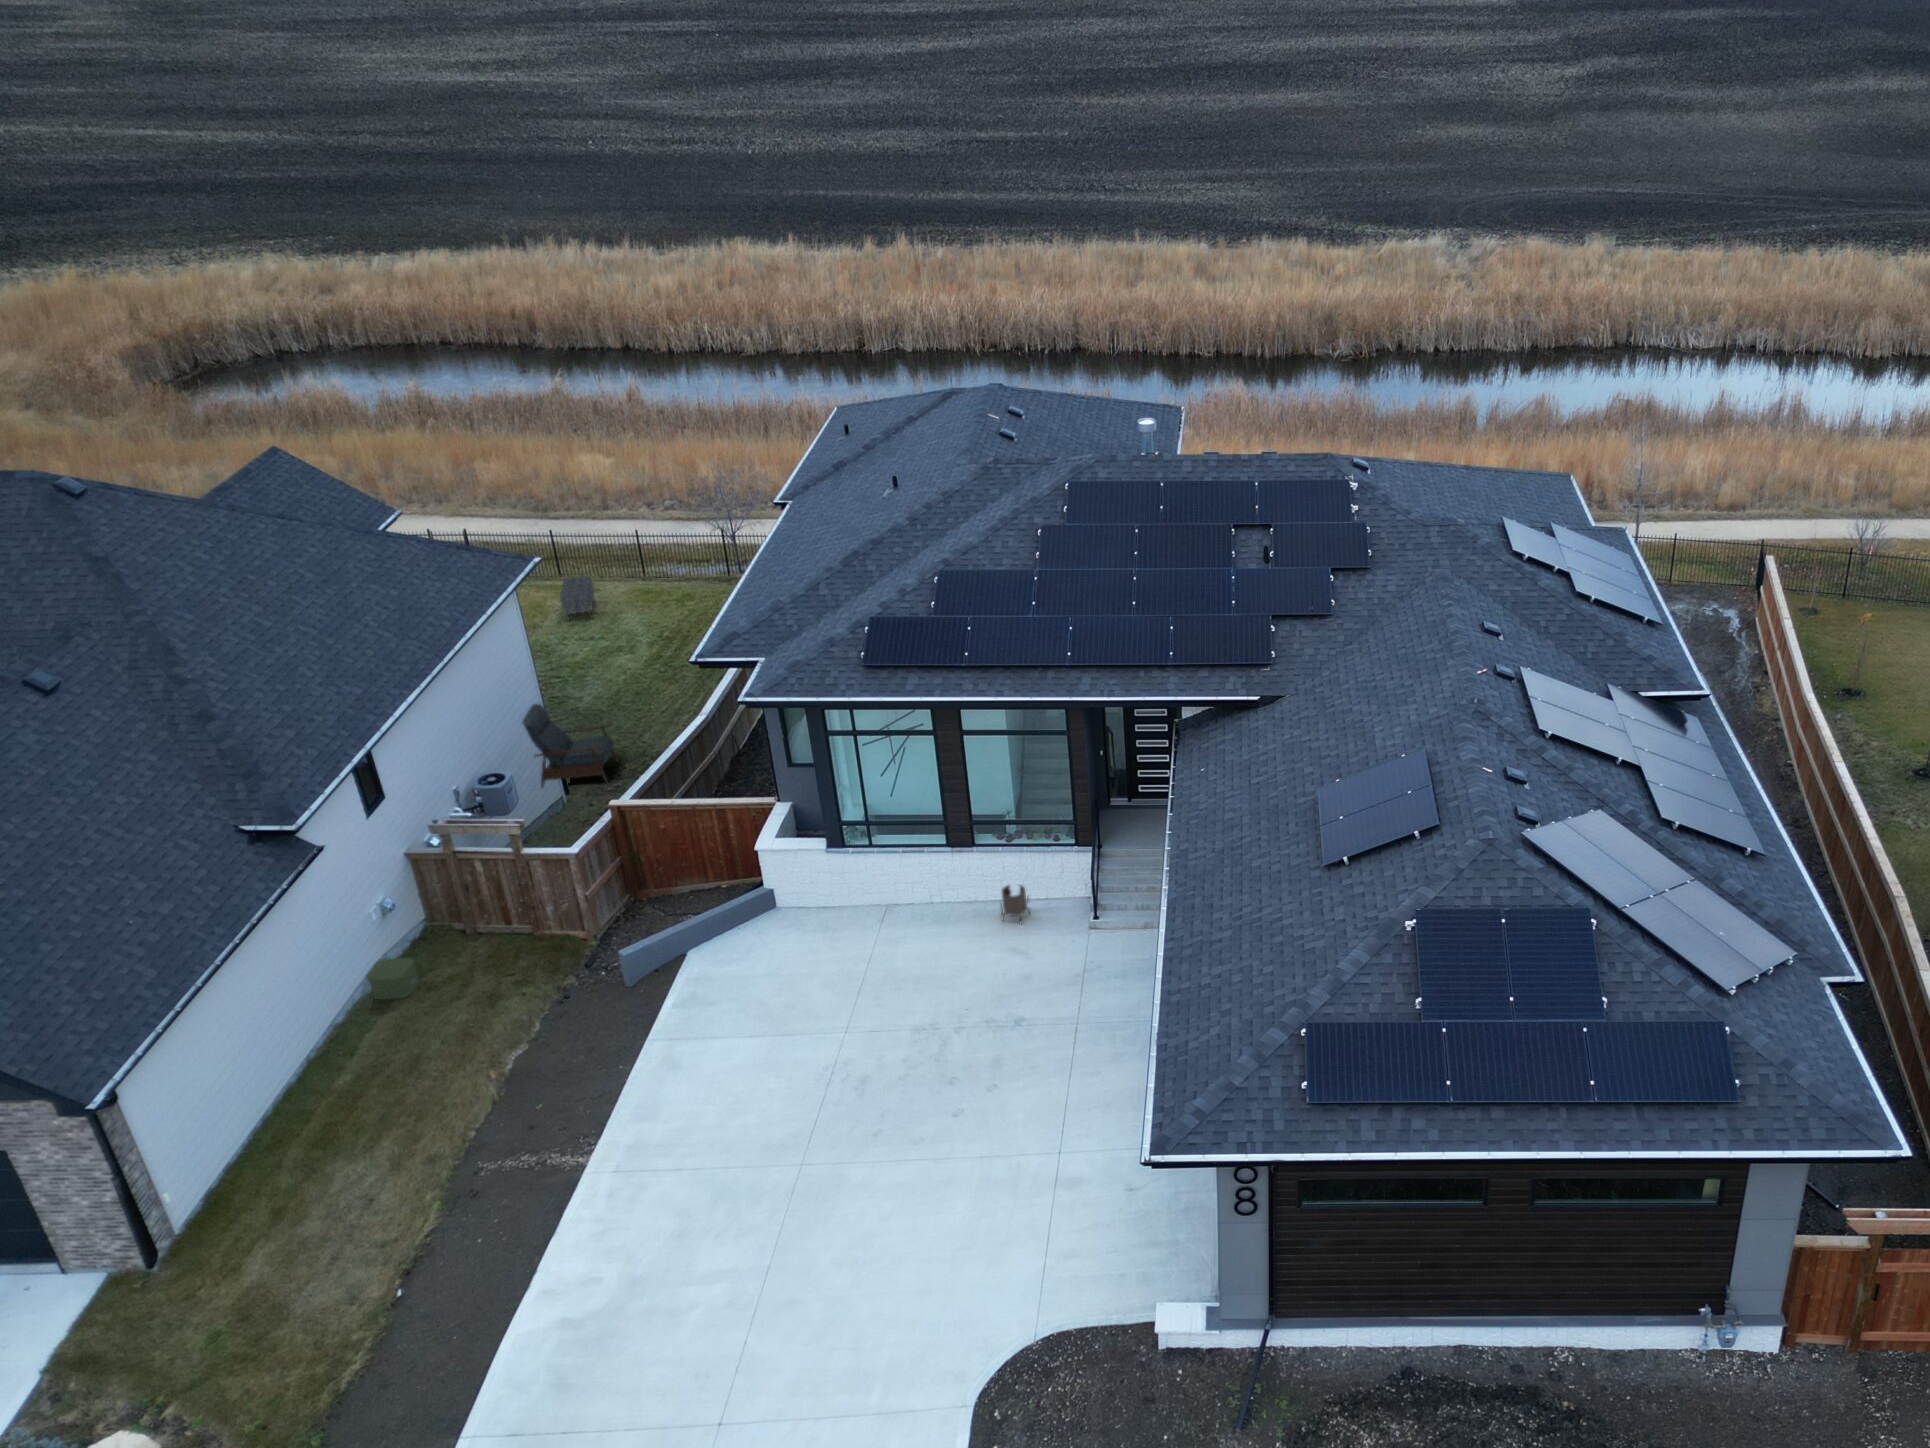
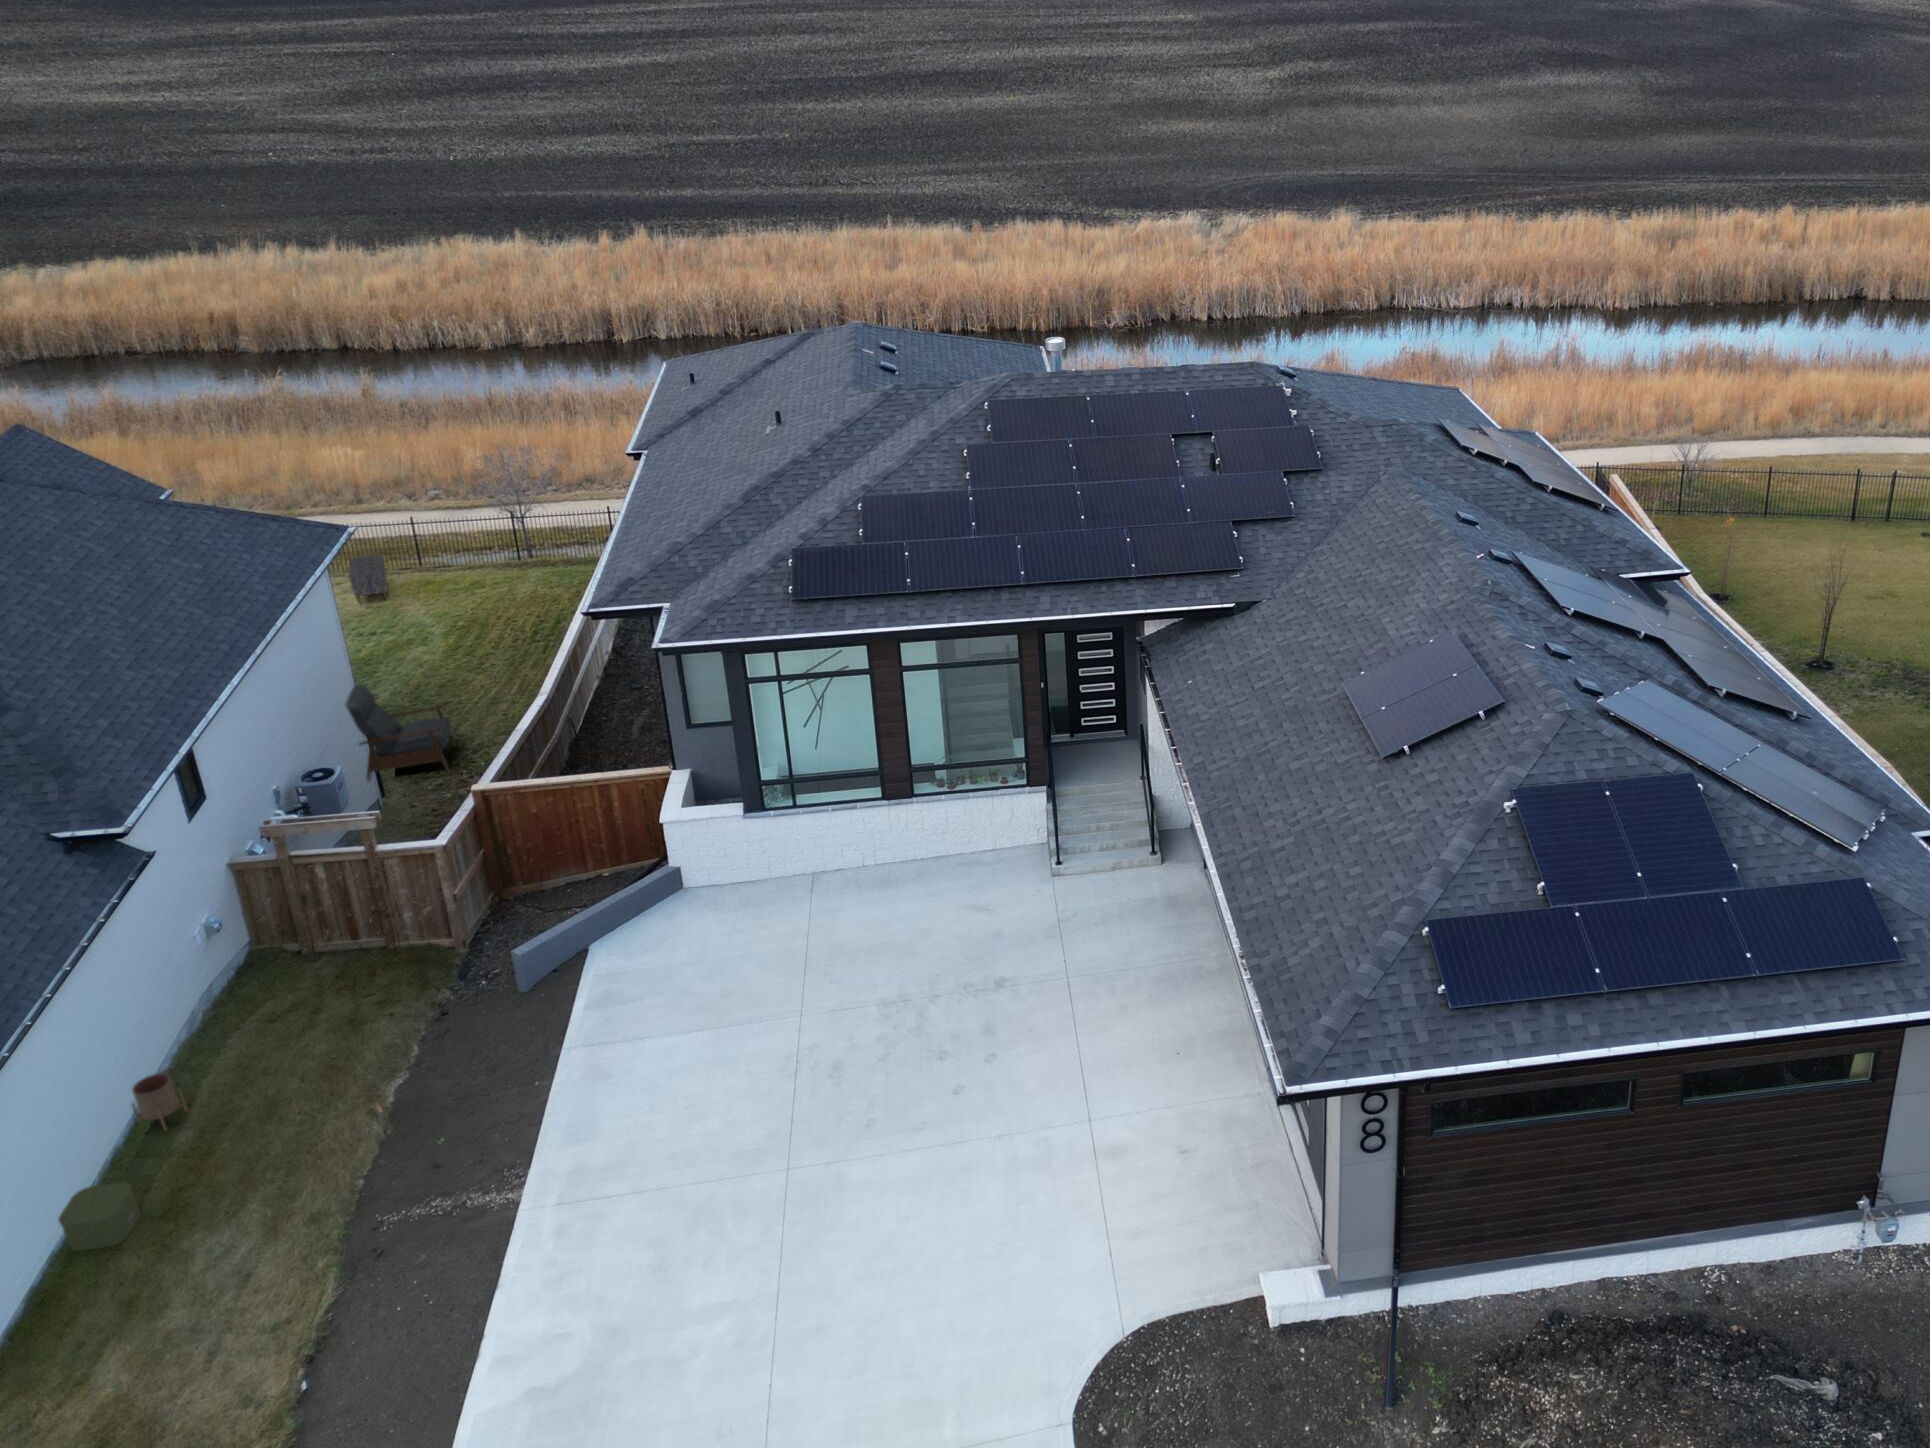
planter: present [1001,885,1029,919] -> present [132,1074,188,1131]
storage box: present [366,958,420,1000] -> present [58,1182,141,1251]

